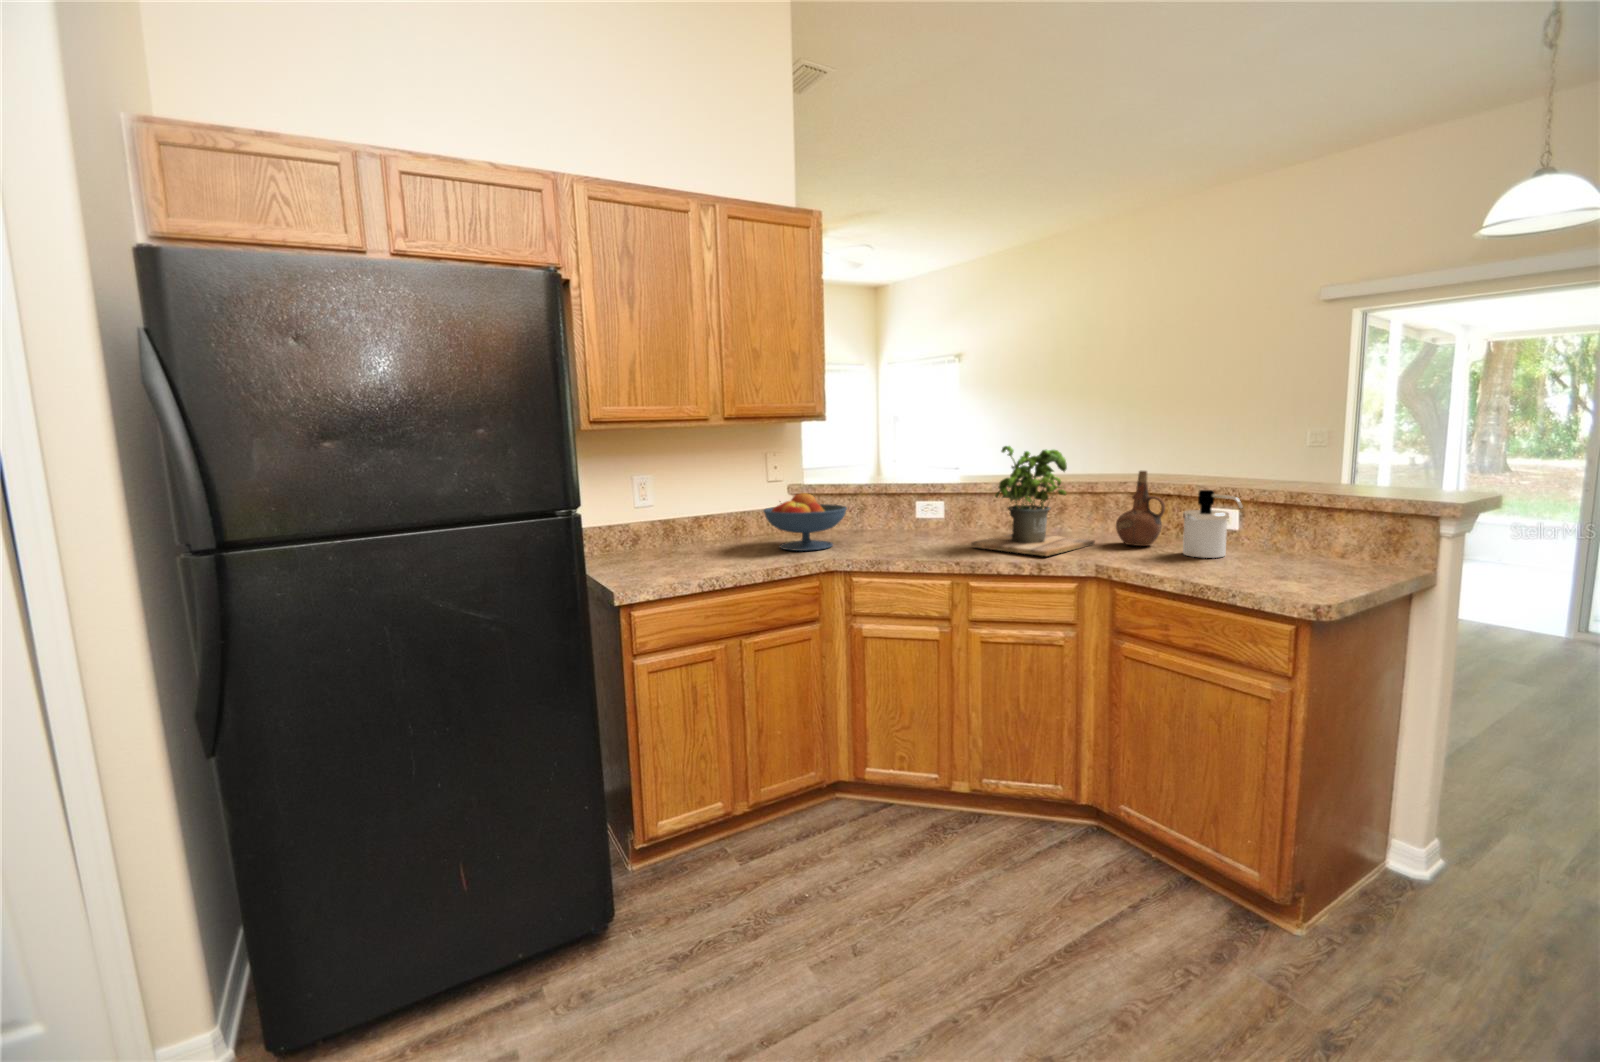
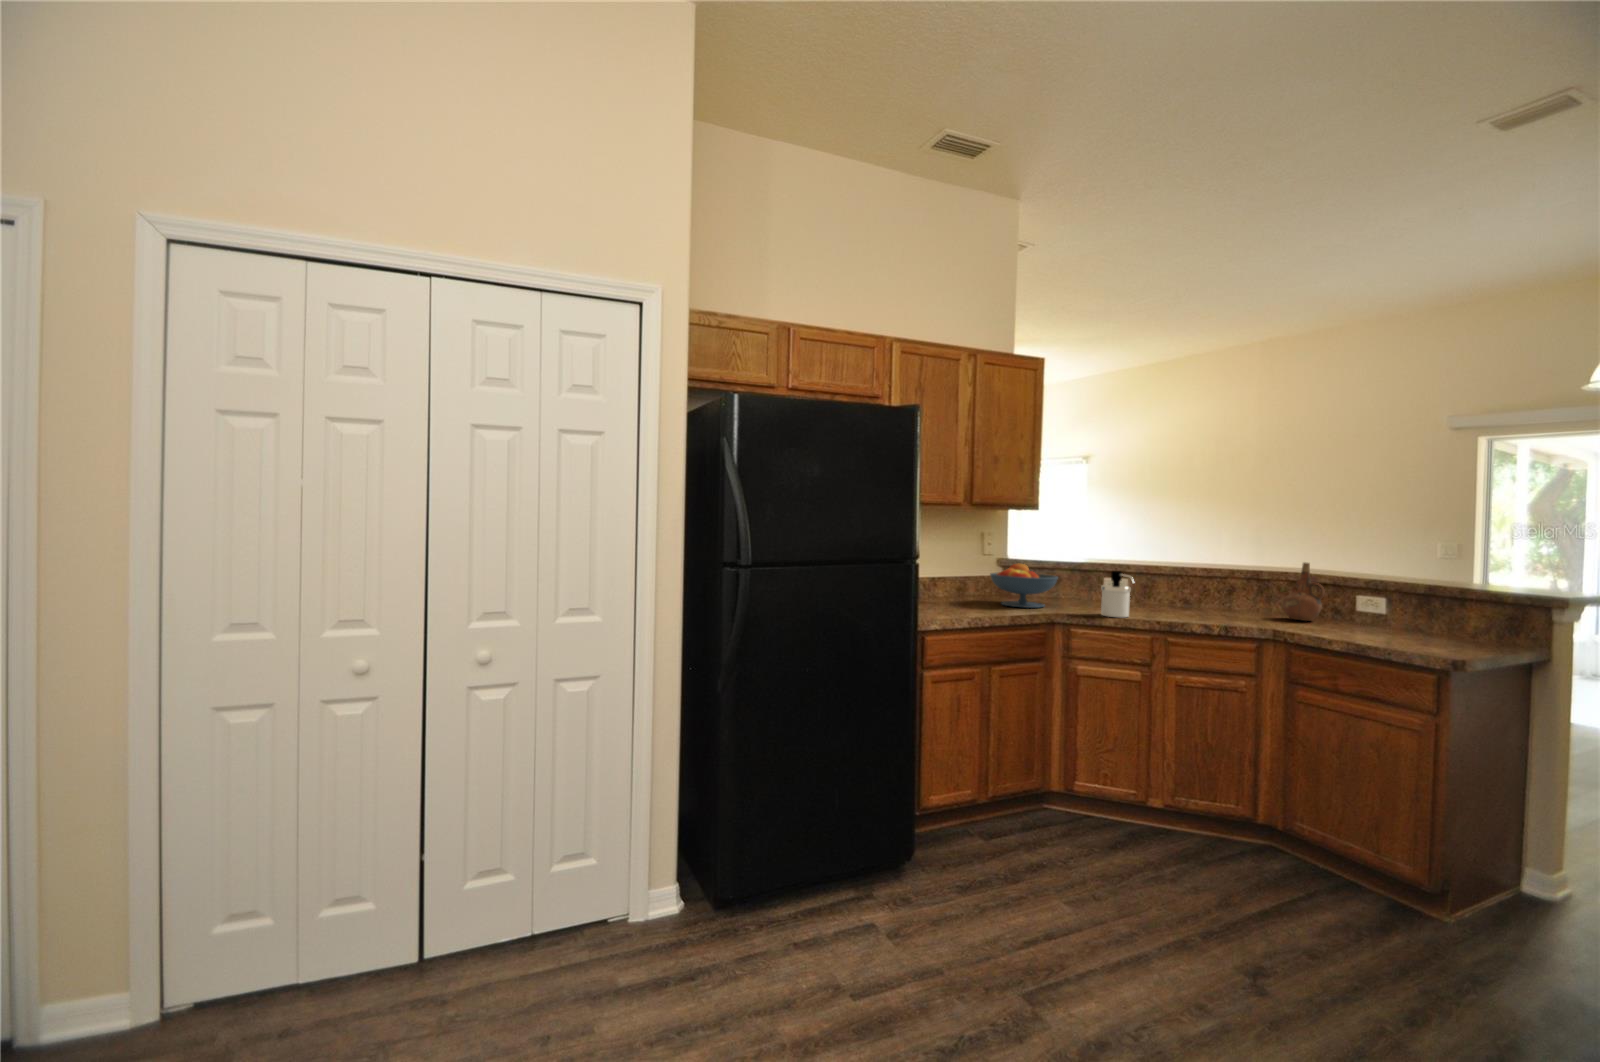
potted plant: present [970,446,1095,556] -> none [1163,537,1265,622]
soap dispenser: present [1183,490,1243,558] -> present [1101,571,1134,618]

